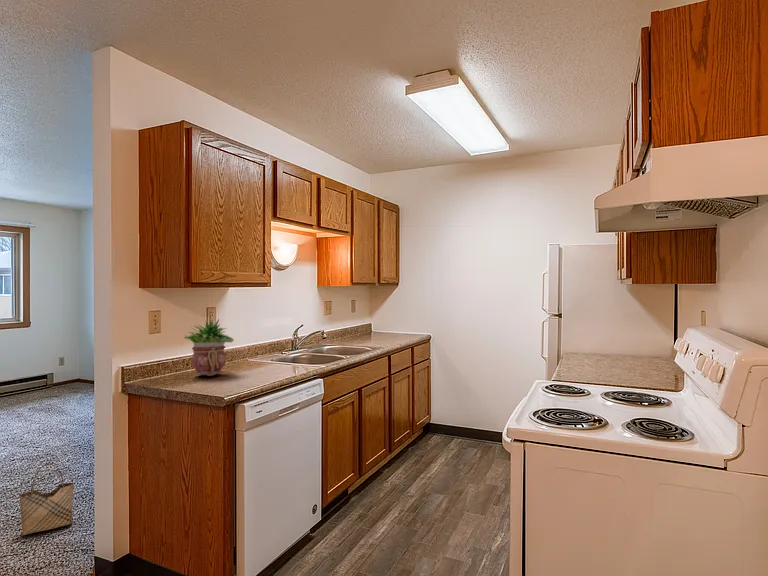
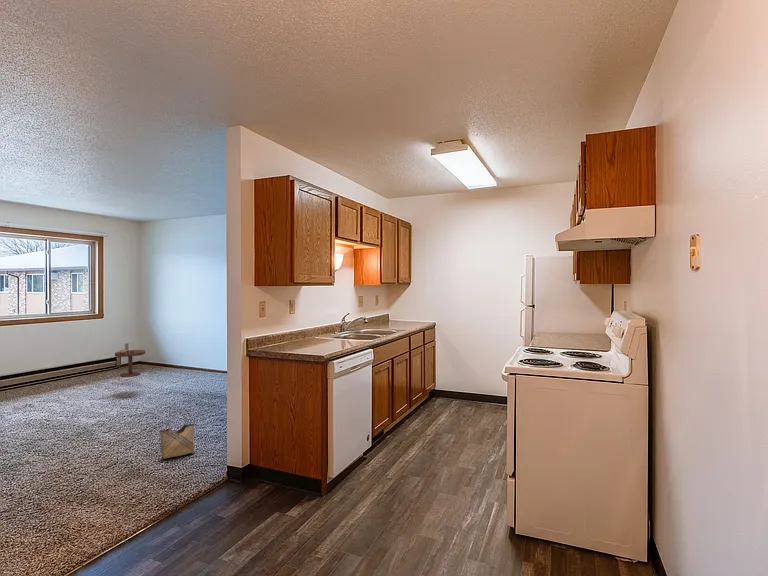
potted plant: present [184,319,234,376] -> none [282,307,315,346]
side table: none [16,370,58,433] -> present [115,350,145,377]

